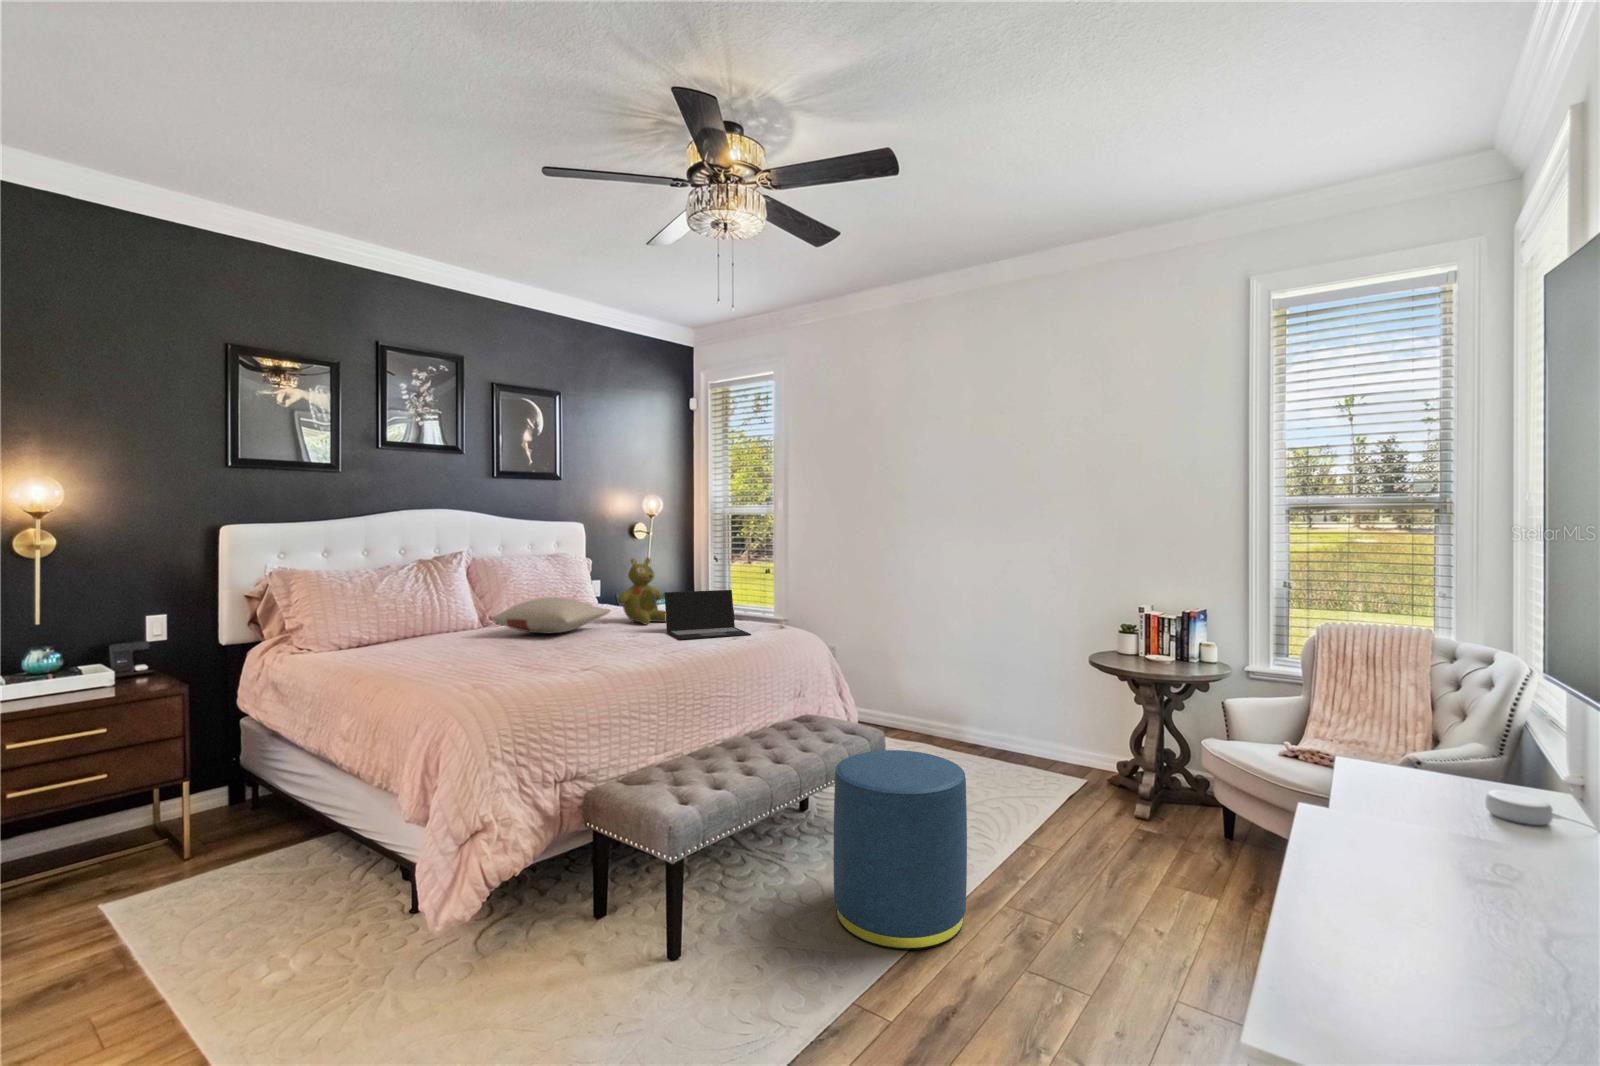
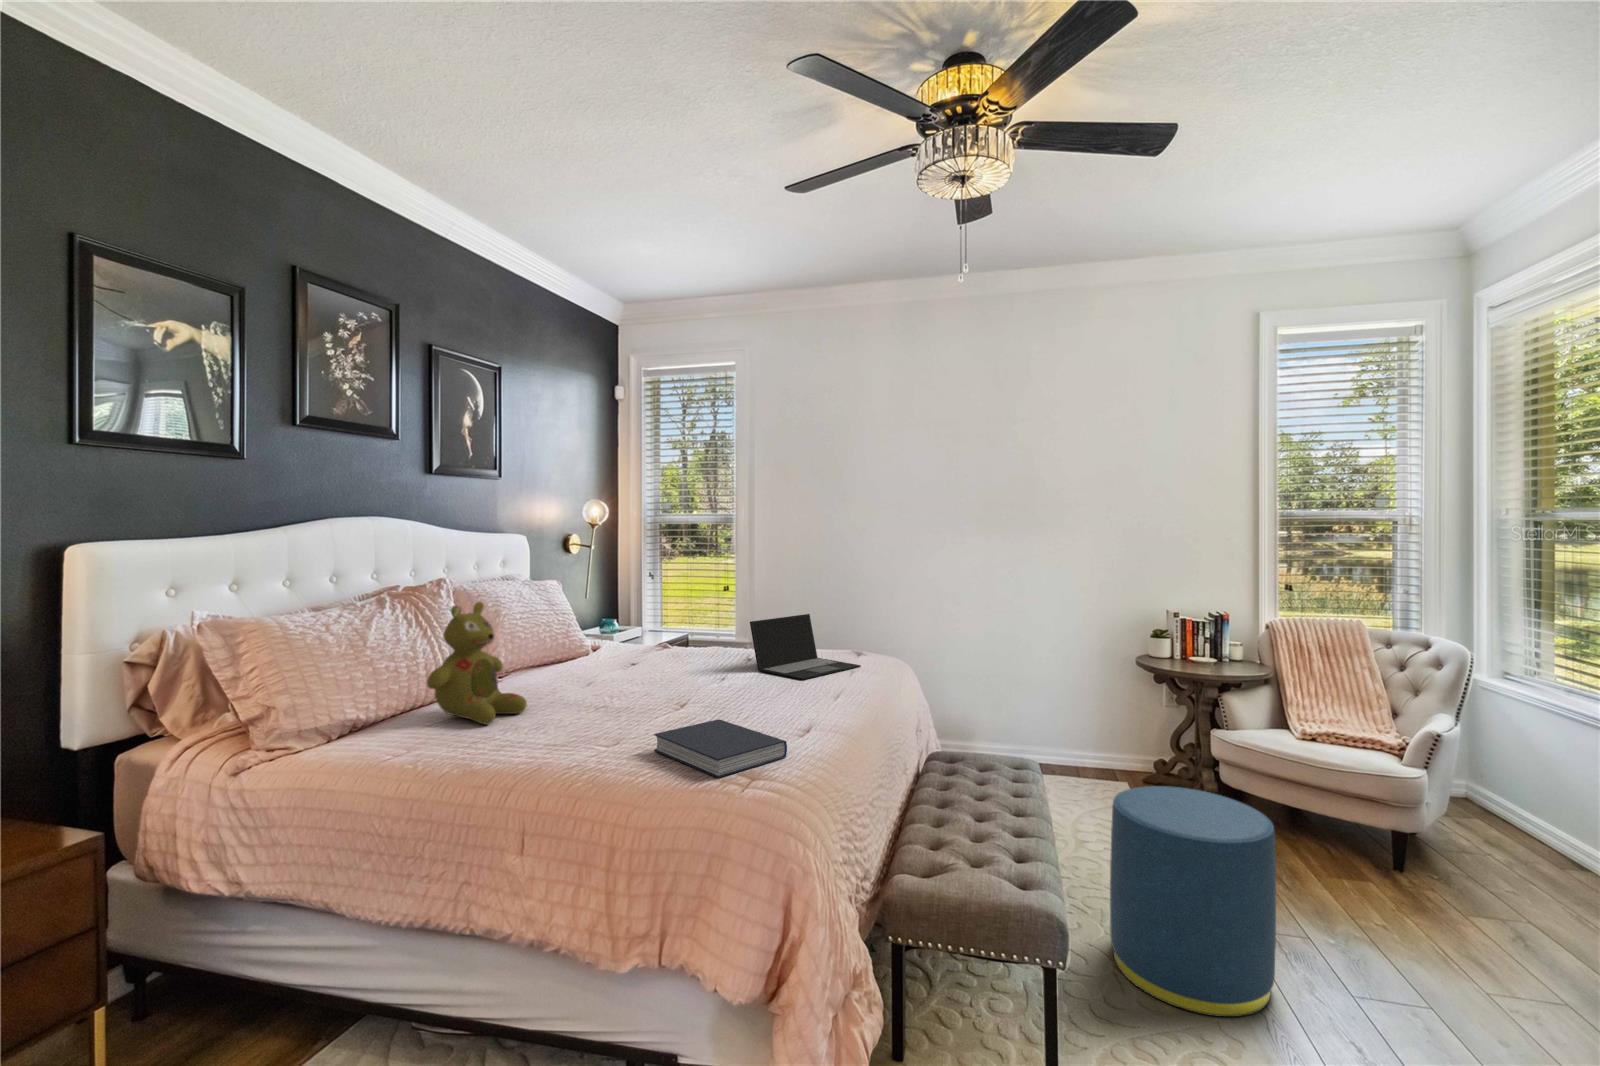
stuffed bear: present [617,558,666,624] -> present [427,602,527,724]
pillow: present [493,597,609,633] -> none [545,635,668,685]
book: none [467,653,535,683] -> present [654,719,787,778]

